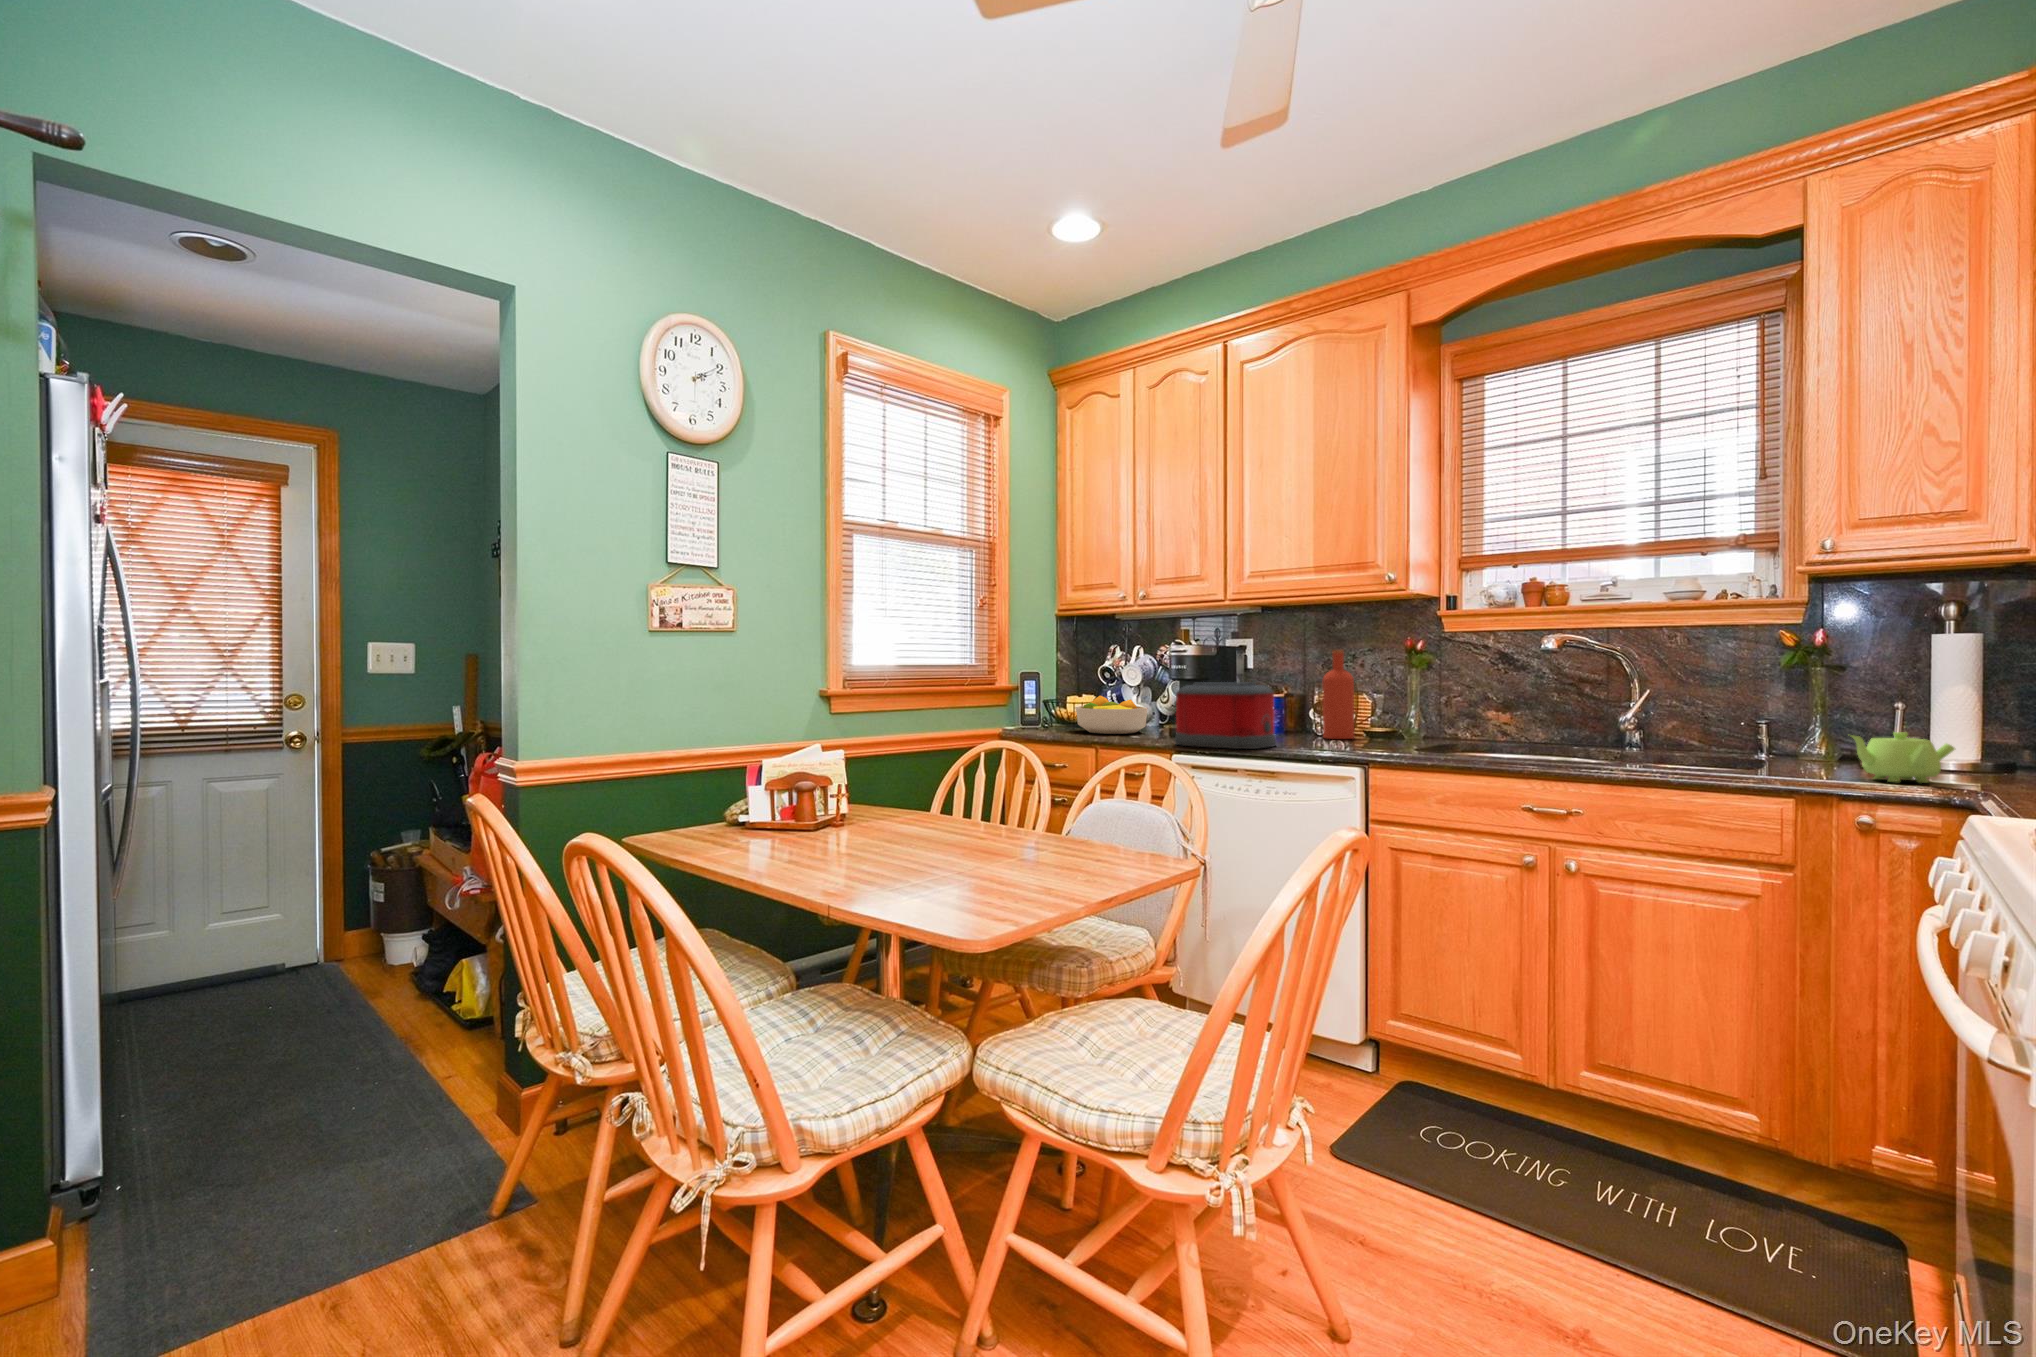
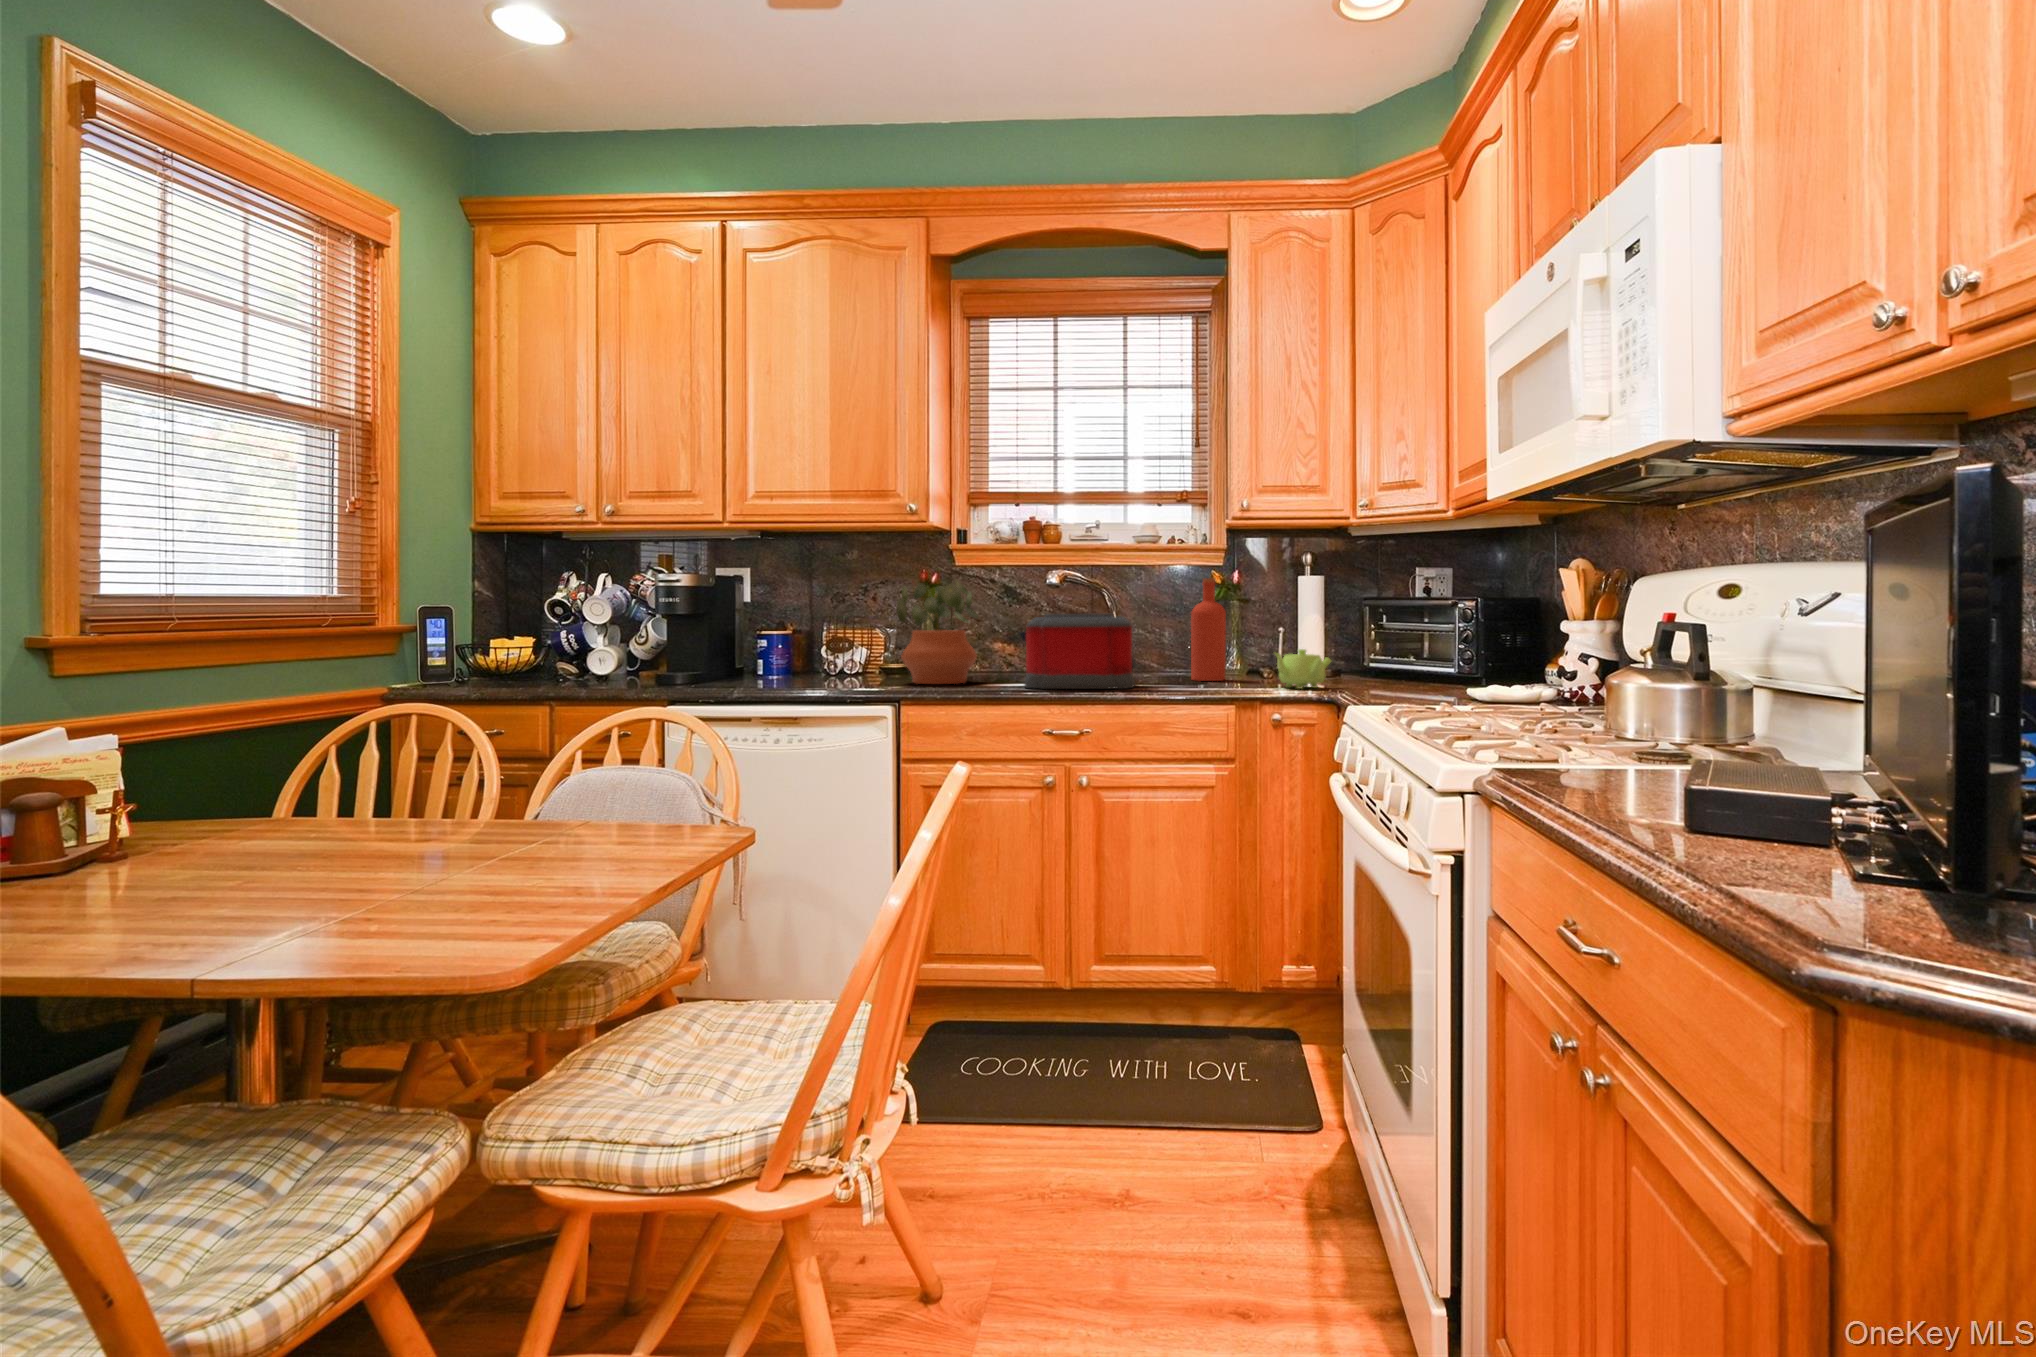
potted plant: none [1372,647,1463,752] -> present [897,579,978,684]
bottle: present [1322,650,1354,739] -> present [1191,578,1226,681]
toaster: present [1175,682,1276,749] -> present [1020,613,1136,689]
fruit bowl: present [1076,696,1148,734] -> none [536,636,635,681]

